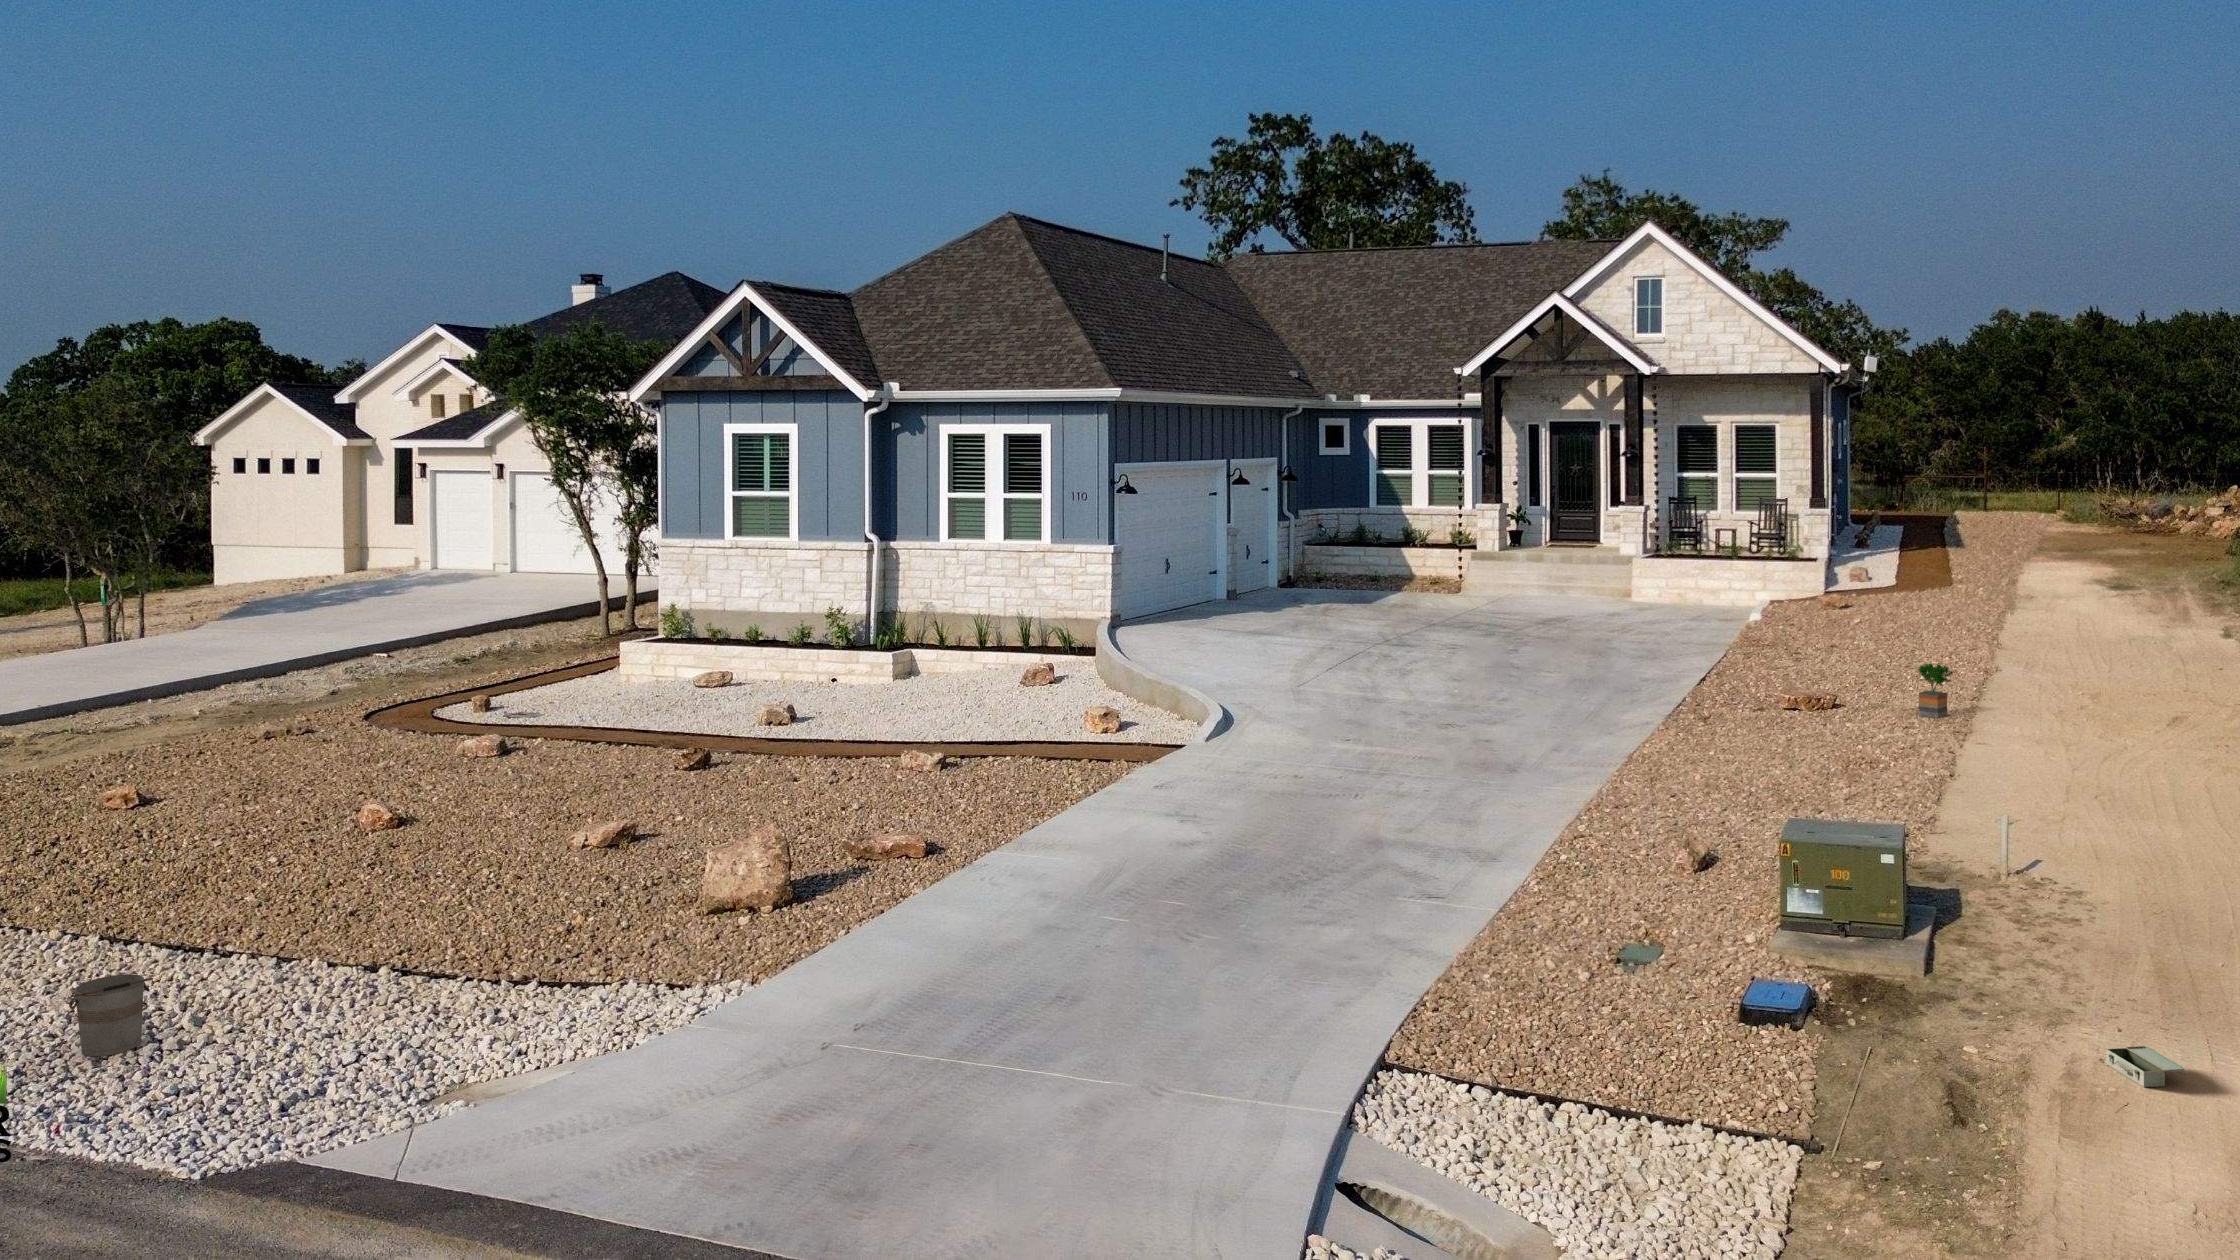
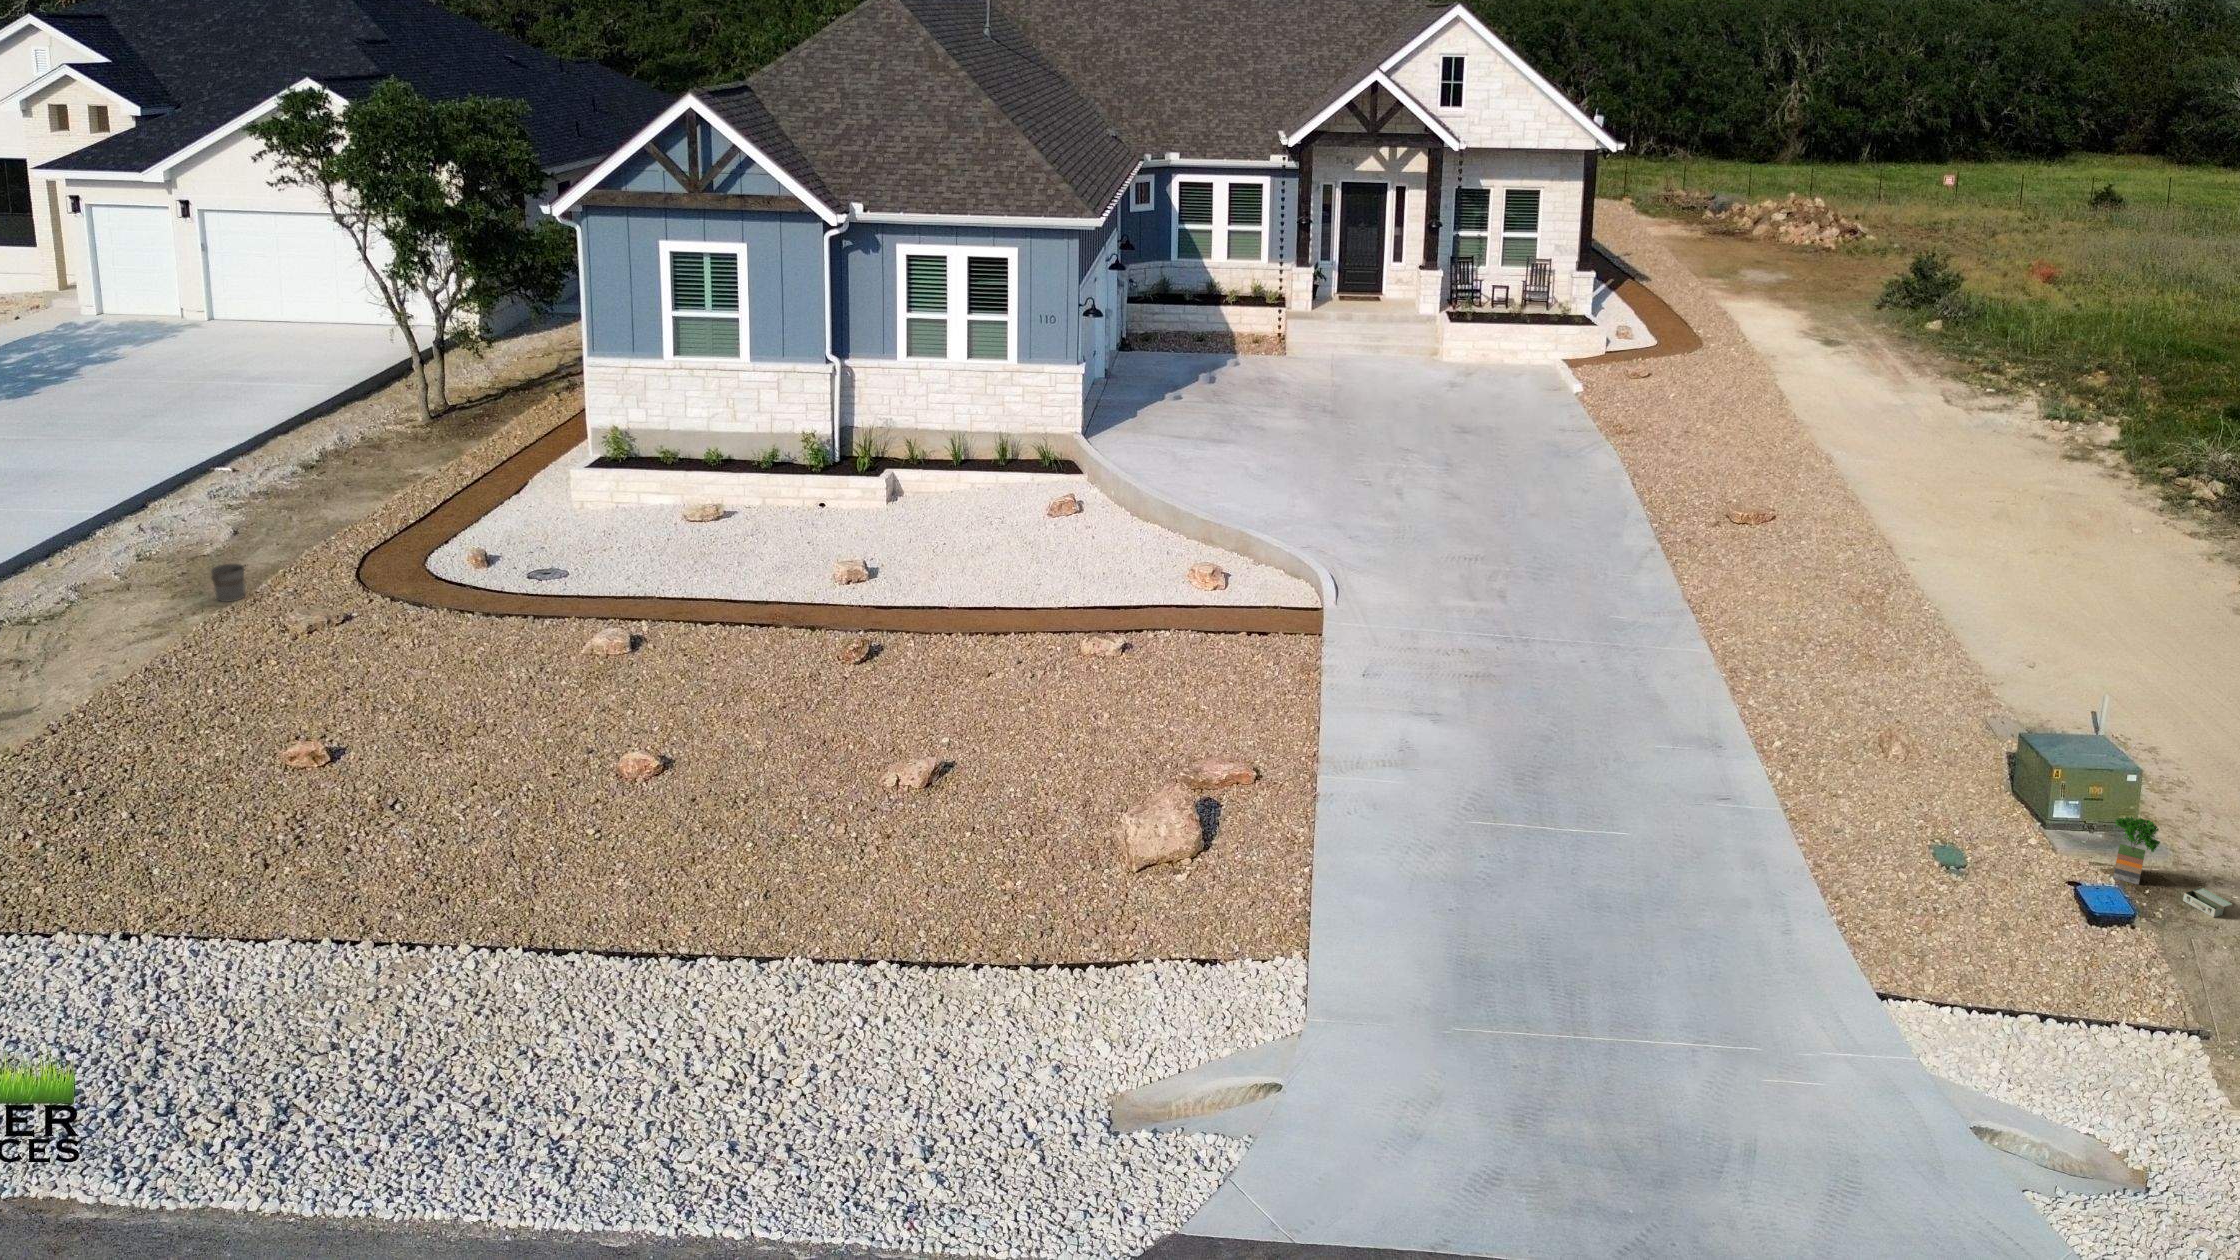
potted tree: present [1918,664,1953,718] -> present [2113,816,2160,885]
bucket: present [69,974,151,1056] -> present [211,564,246,602]

